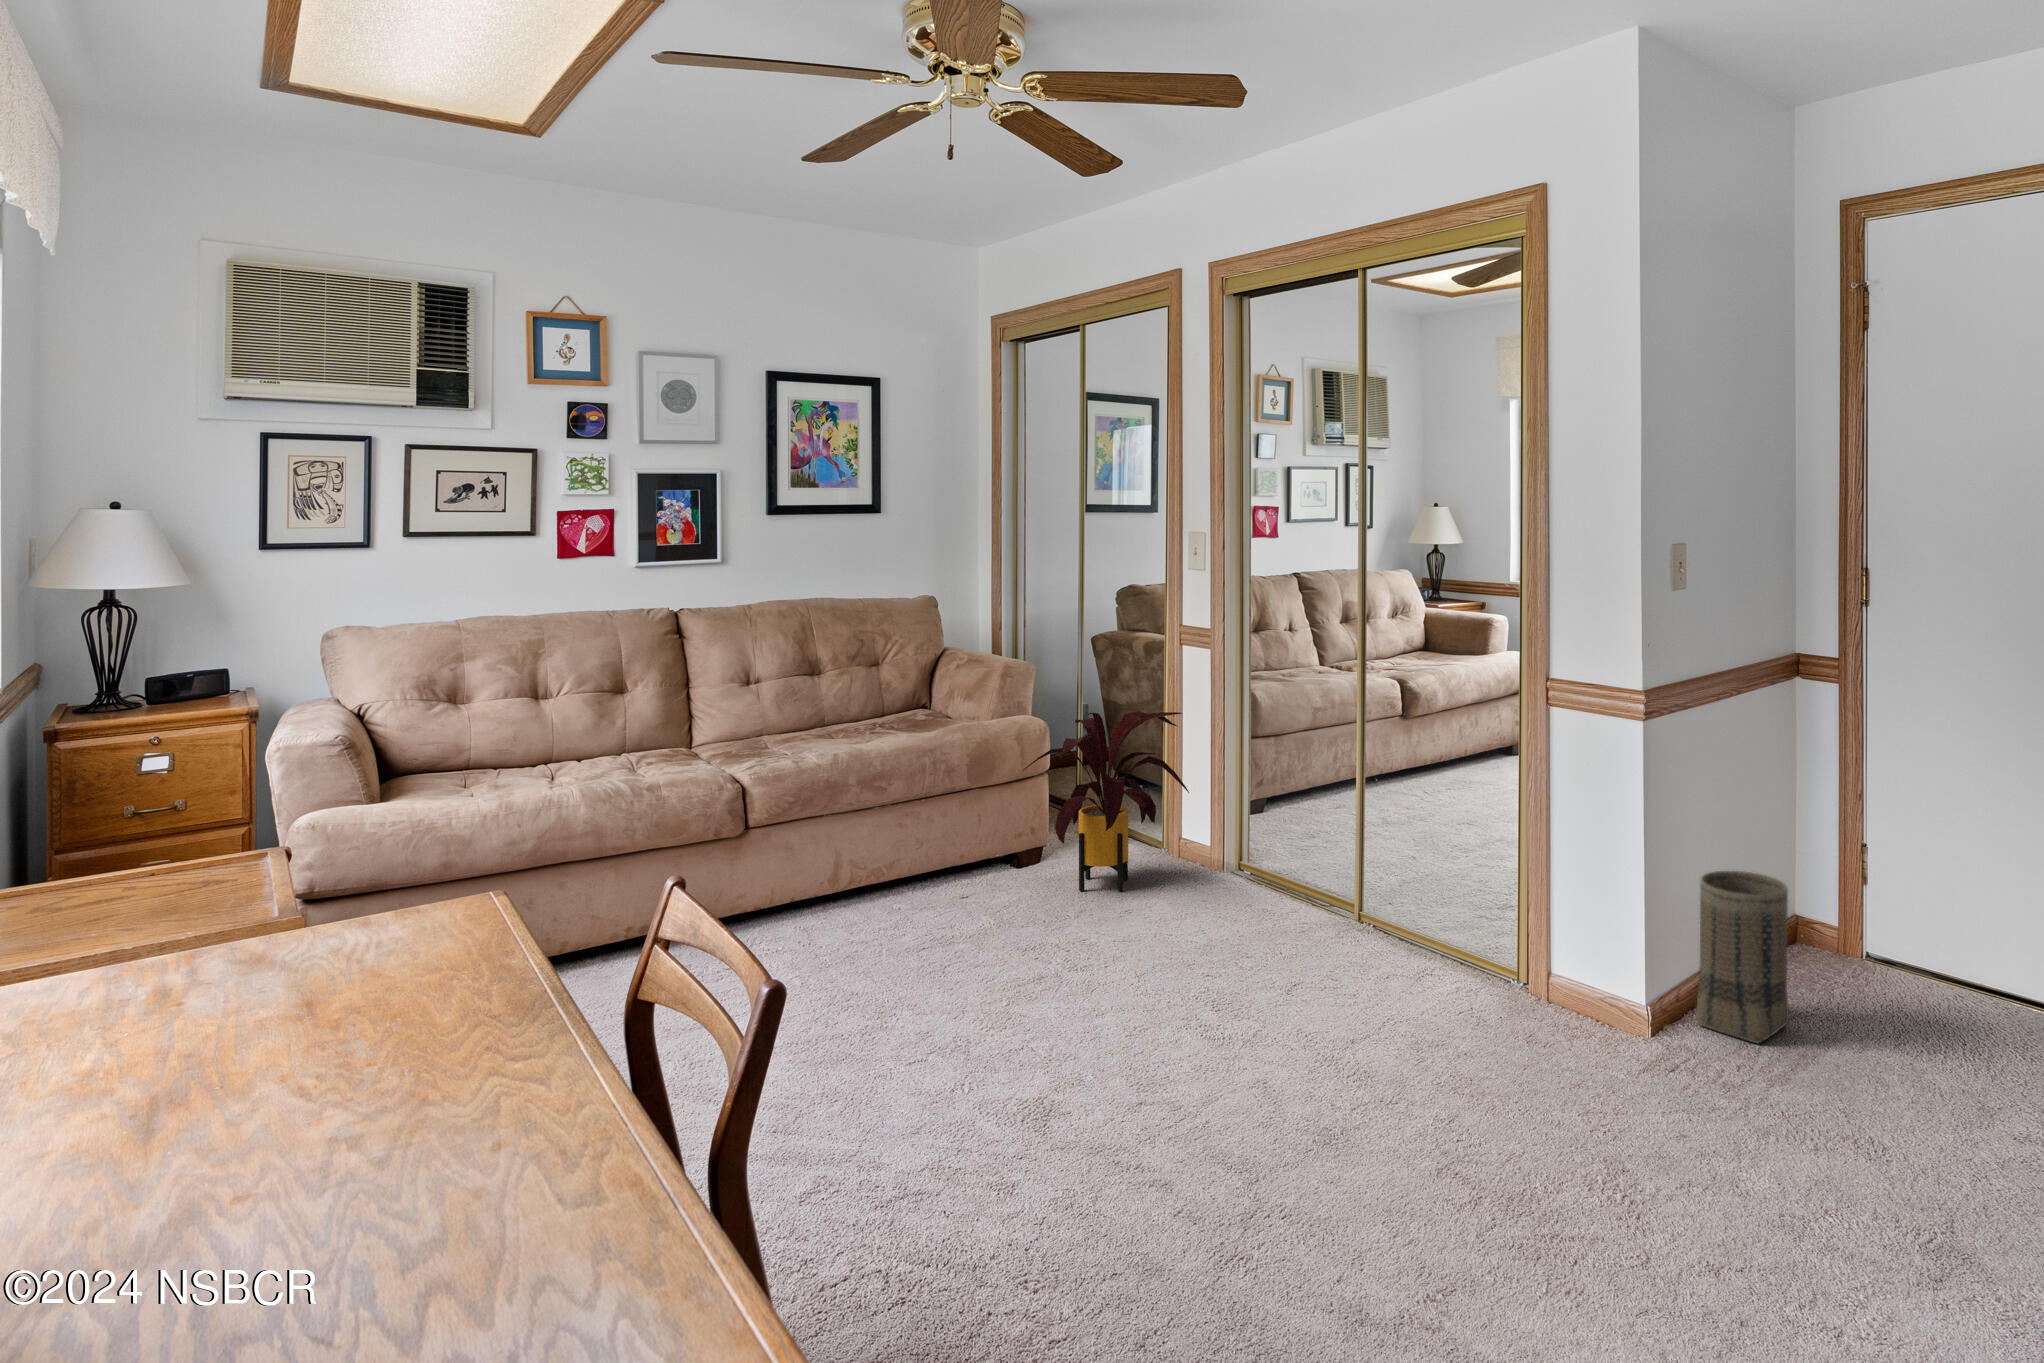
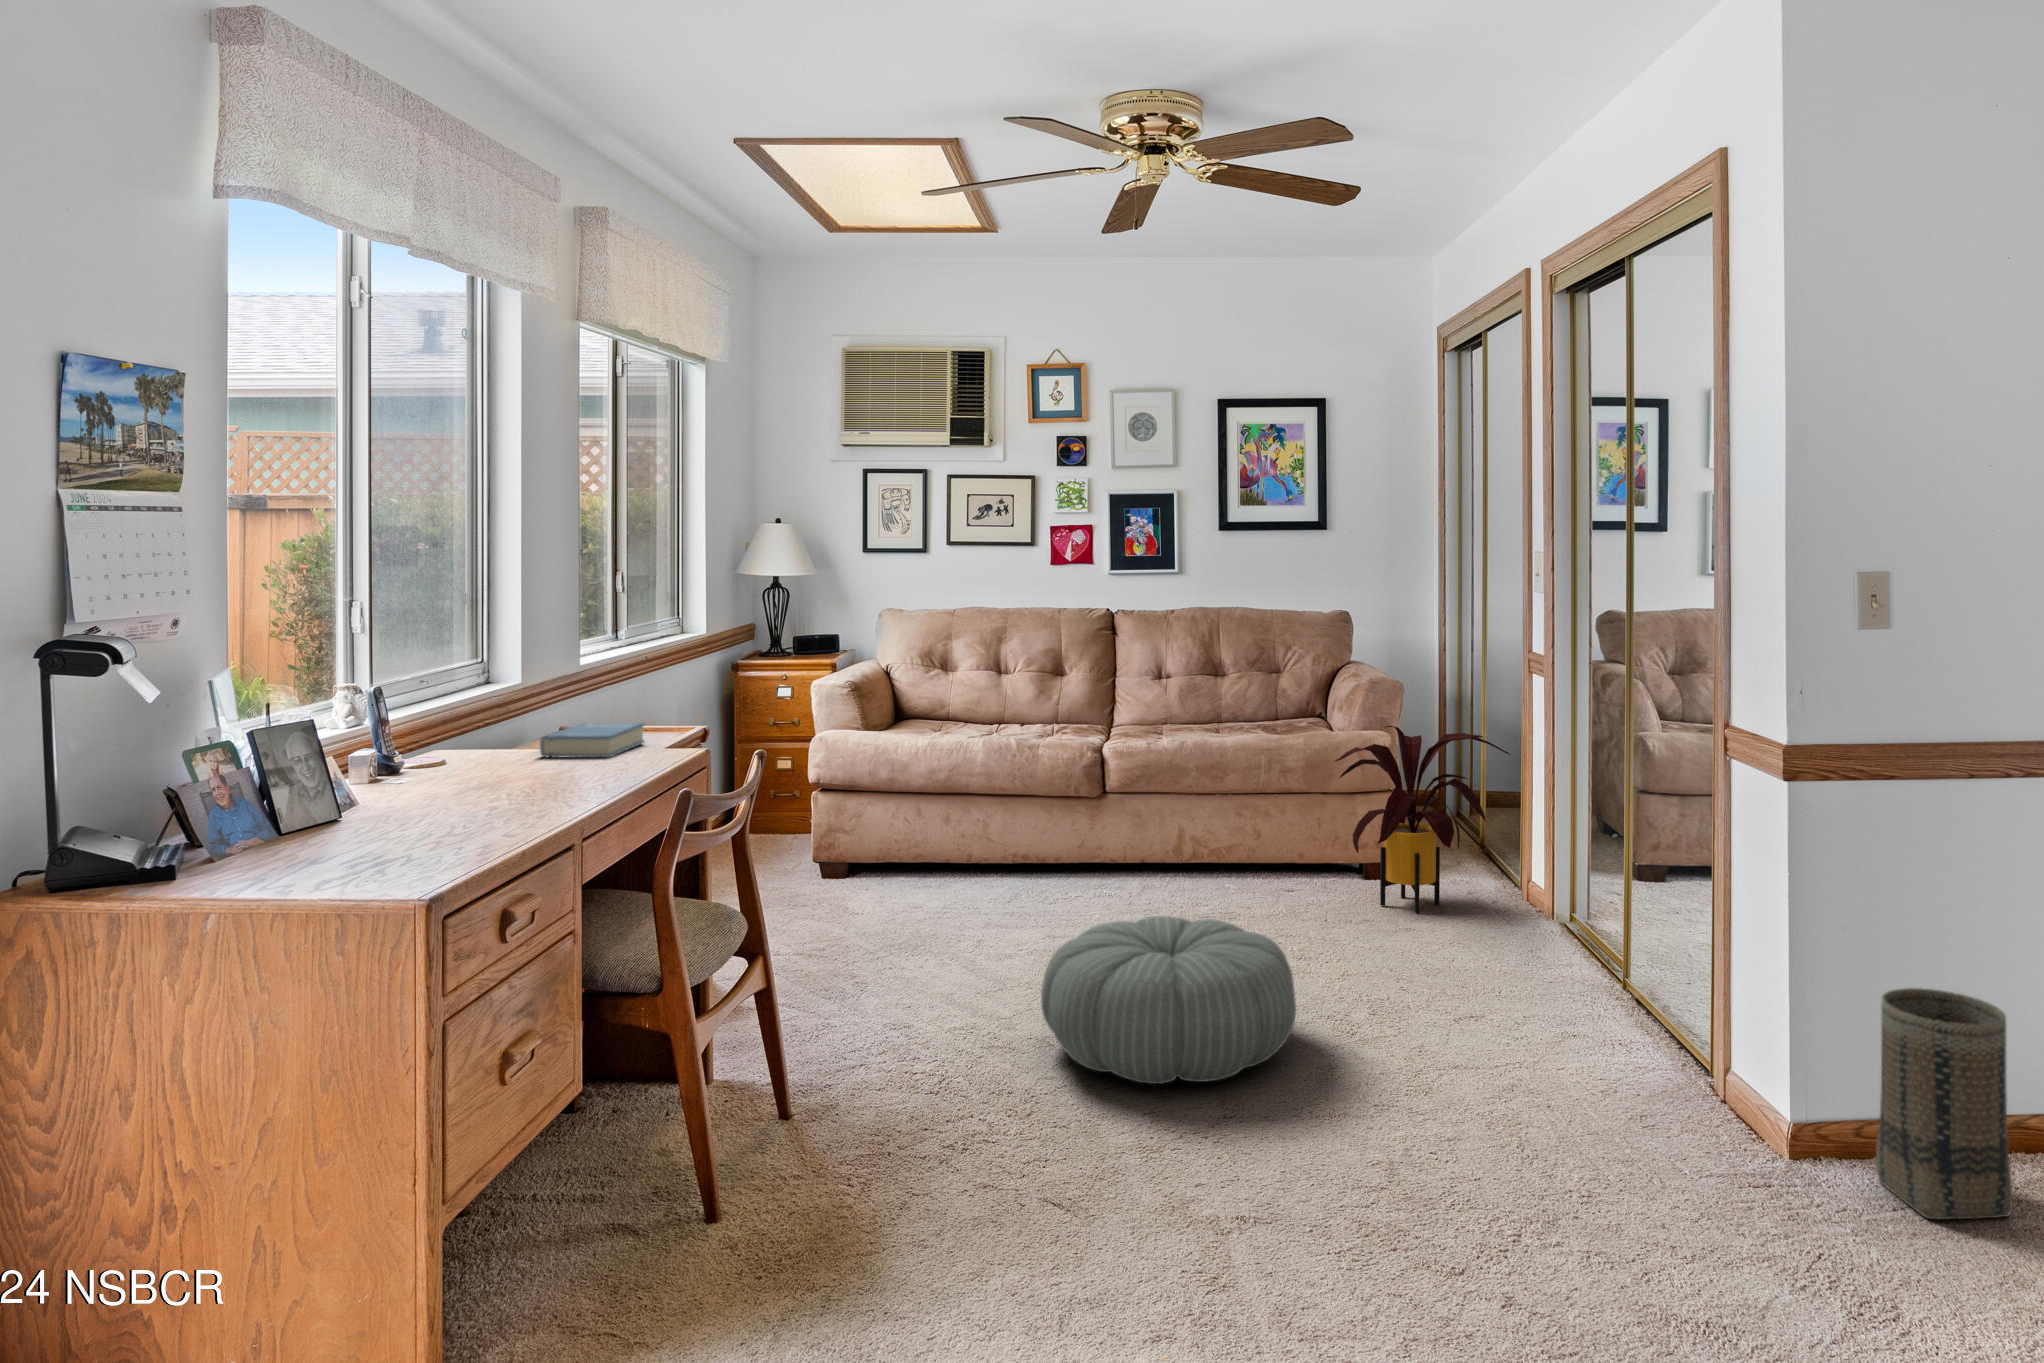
hardback book: none [51,849,209,942] -> present [540,723,644,758]
pouf: none [951,946,1231,1149] -> present [1041,916,1296,1084]

